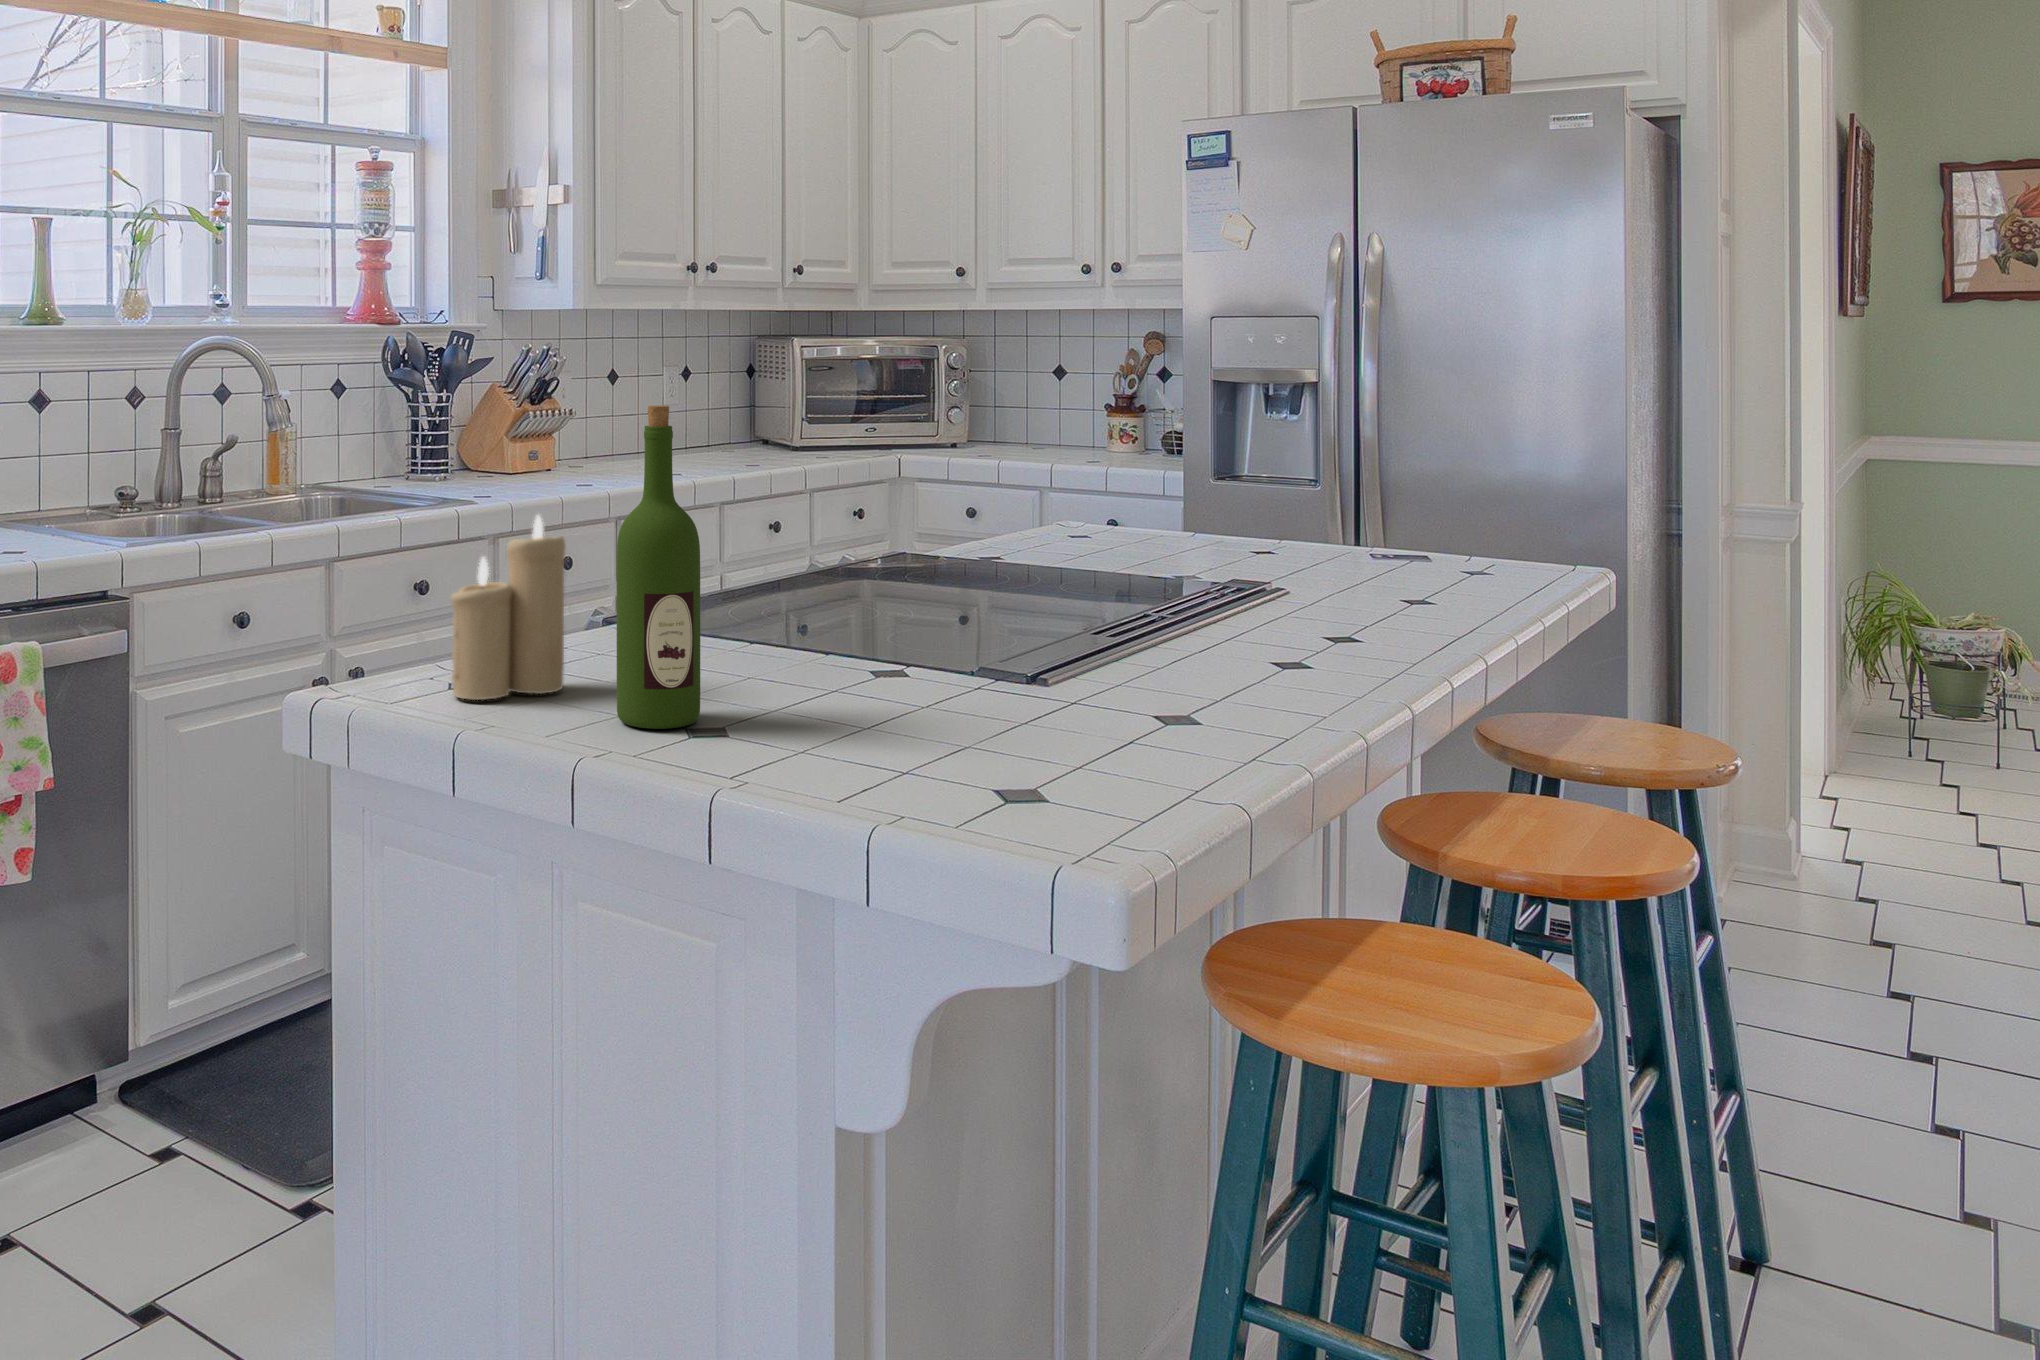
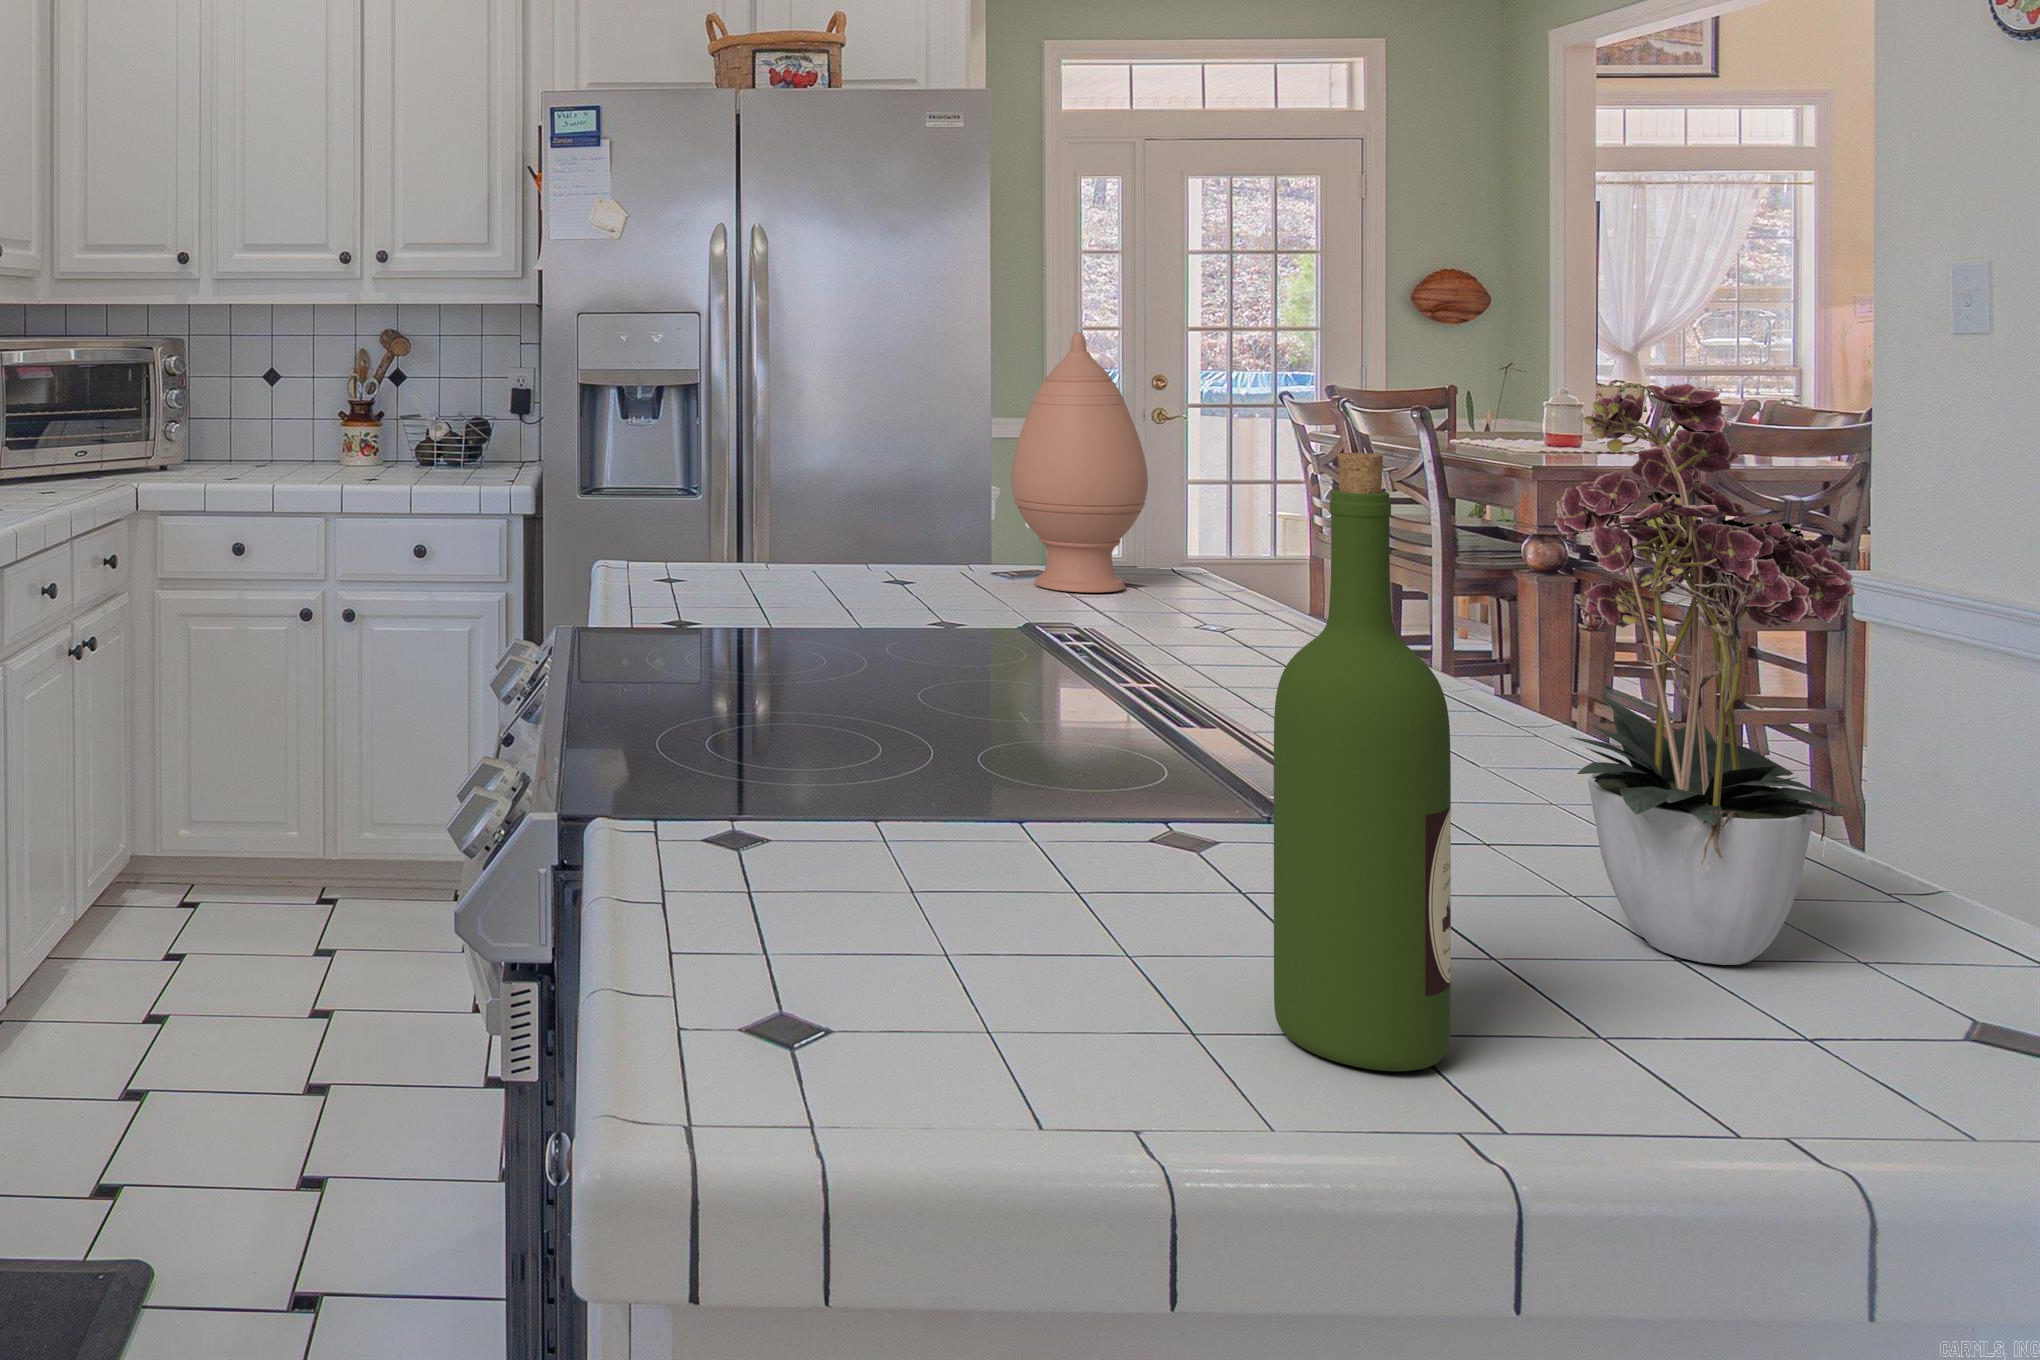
vase: none [1340,340,1470,578] -> present [1011,333,1148,593]
flower arrangement: none [853,358,1123,745] -> present [1554,383,1856,965]
candle: present [451,515,565,700] -> none [919,674,1067,1088]

